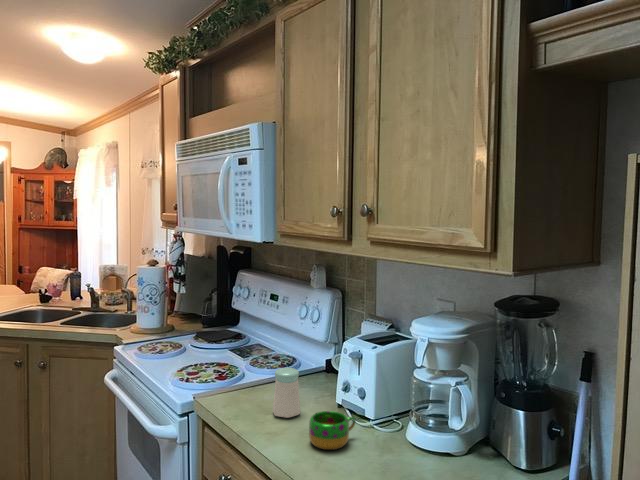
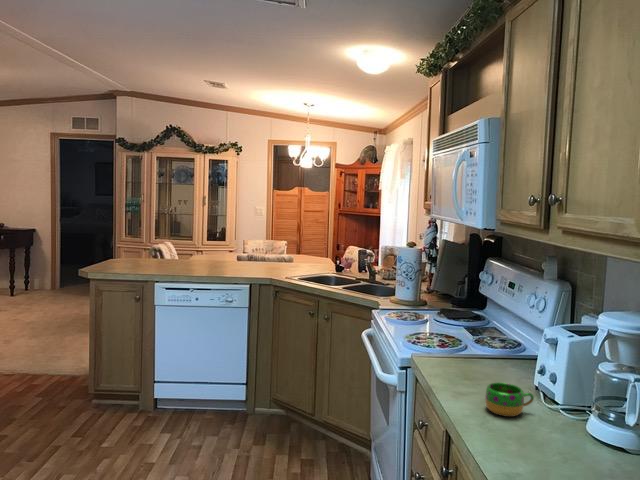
salt shaker: present [273,368,300,418] -> none [469,342,495,385]

